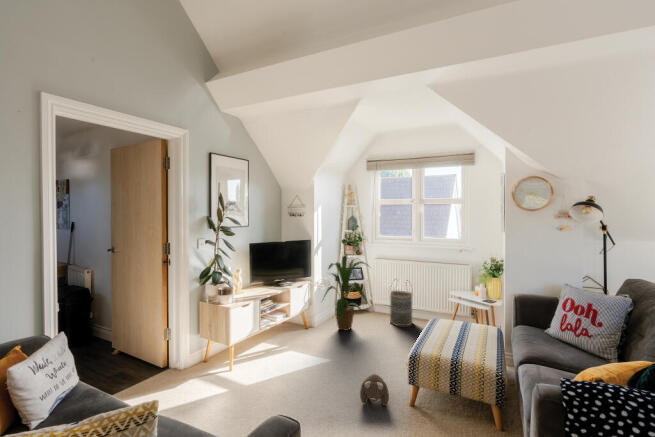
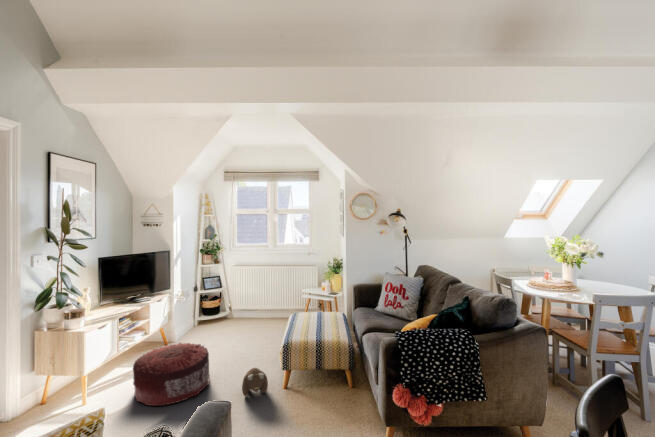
house plant: present [324,255,368,331] -> none [182,263,235,339]
basket: present [390,280,412,326] -> none [250,283,271,326]
pouf: none [265,330,335,391] -> present [133,343,210,406]

